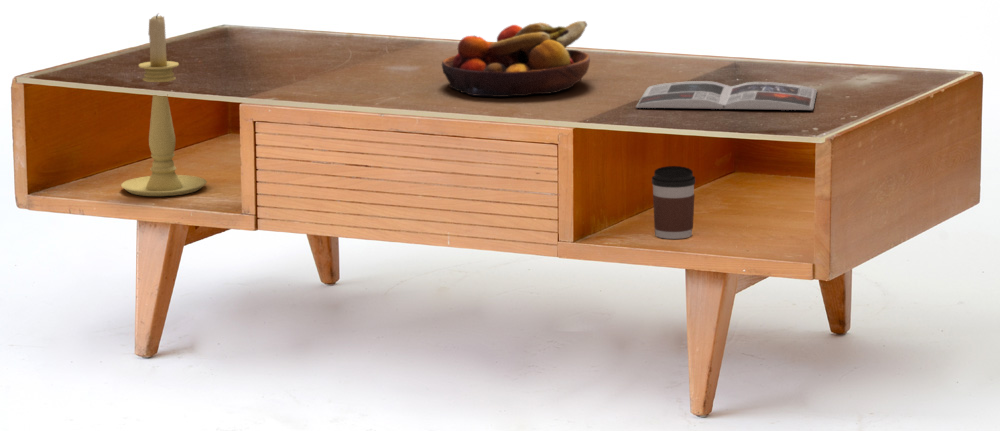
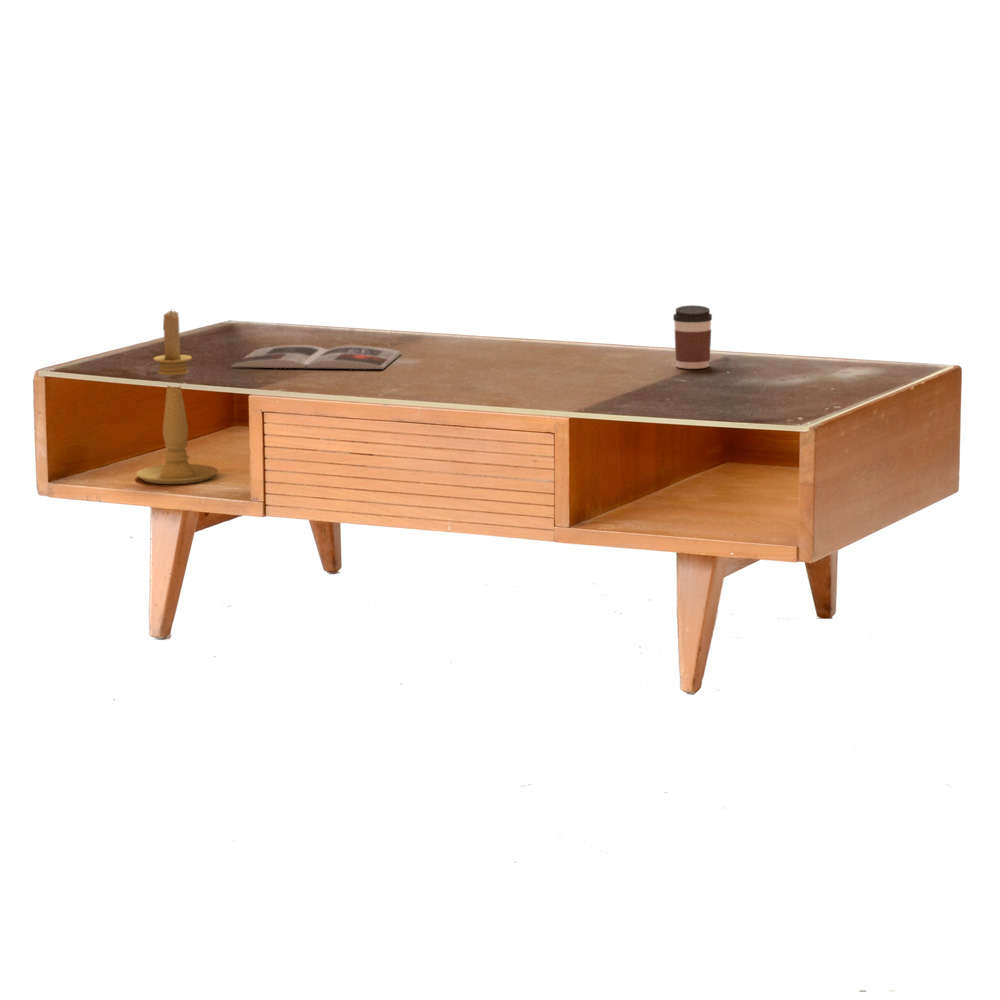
fruit bowl: present [442,21,590,97] -> none [444,316,586,389]
magazine: present [636,81,817,110] -> present [232,345,401,369]
coffee cup: present [652,166,695,239] -> present [673,305,712,369]

